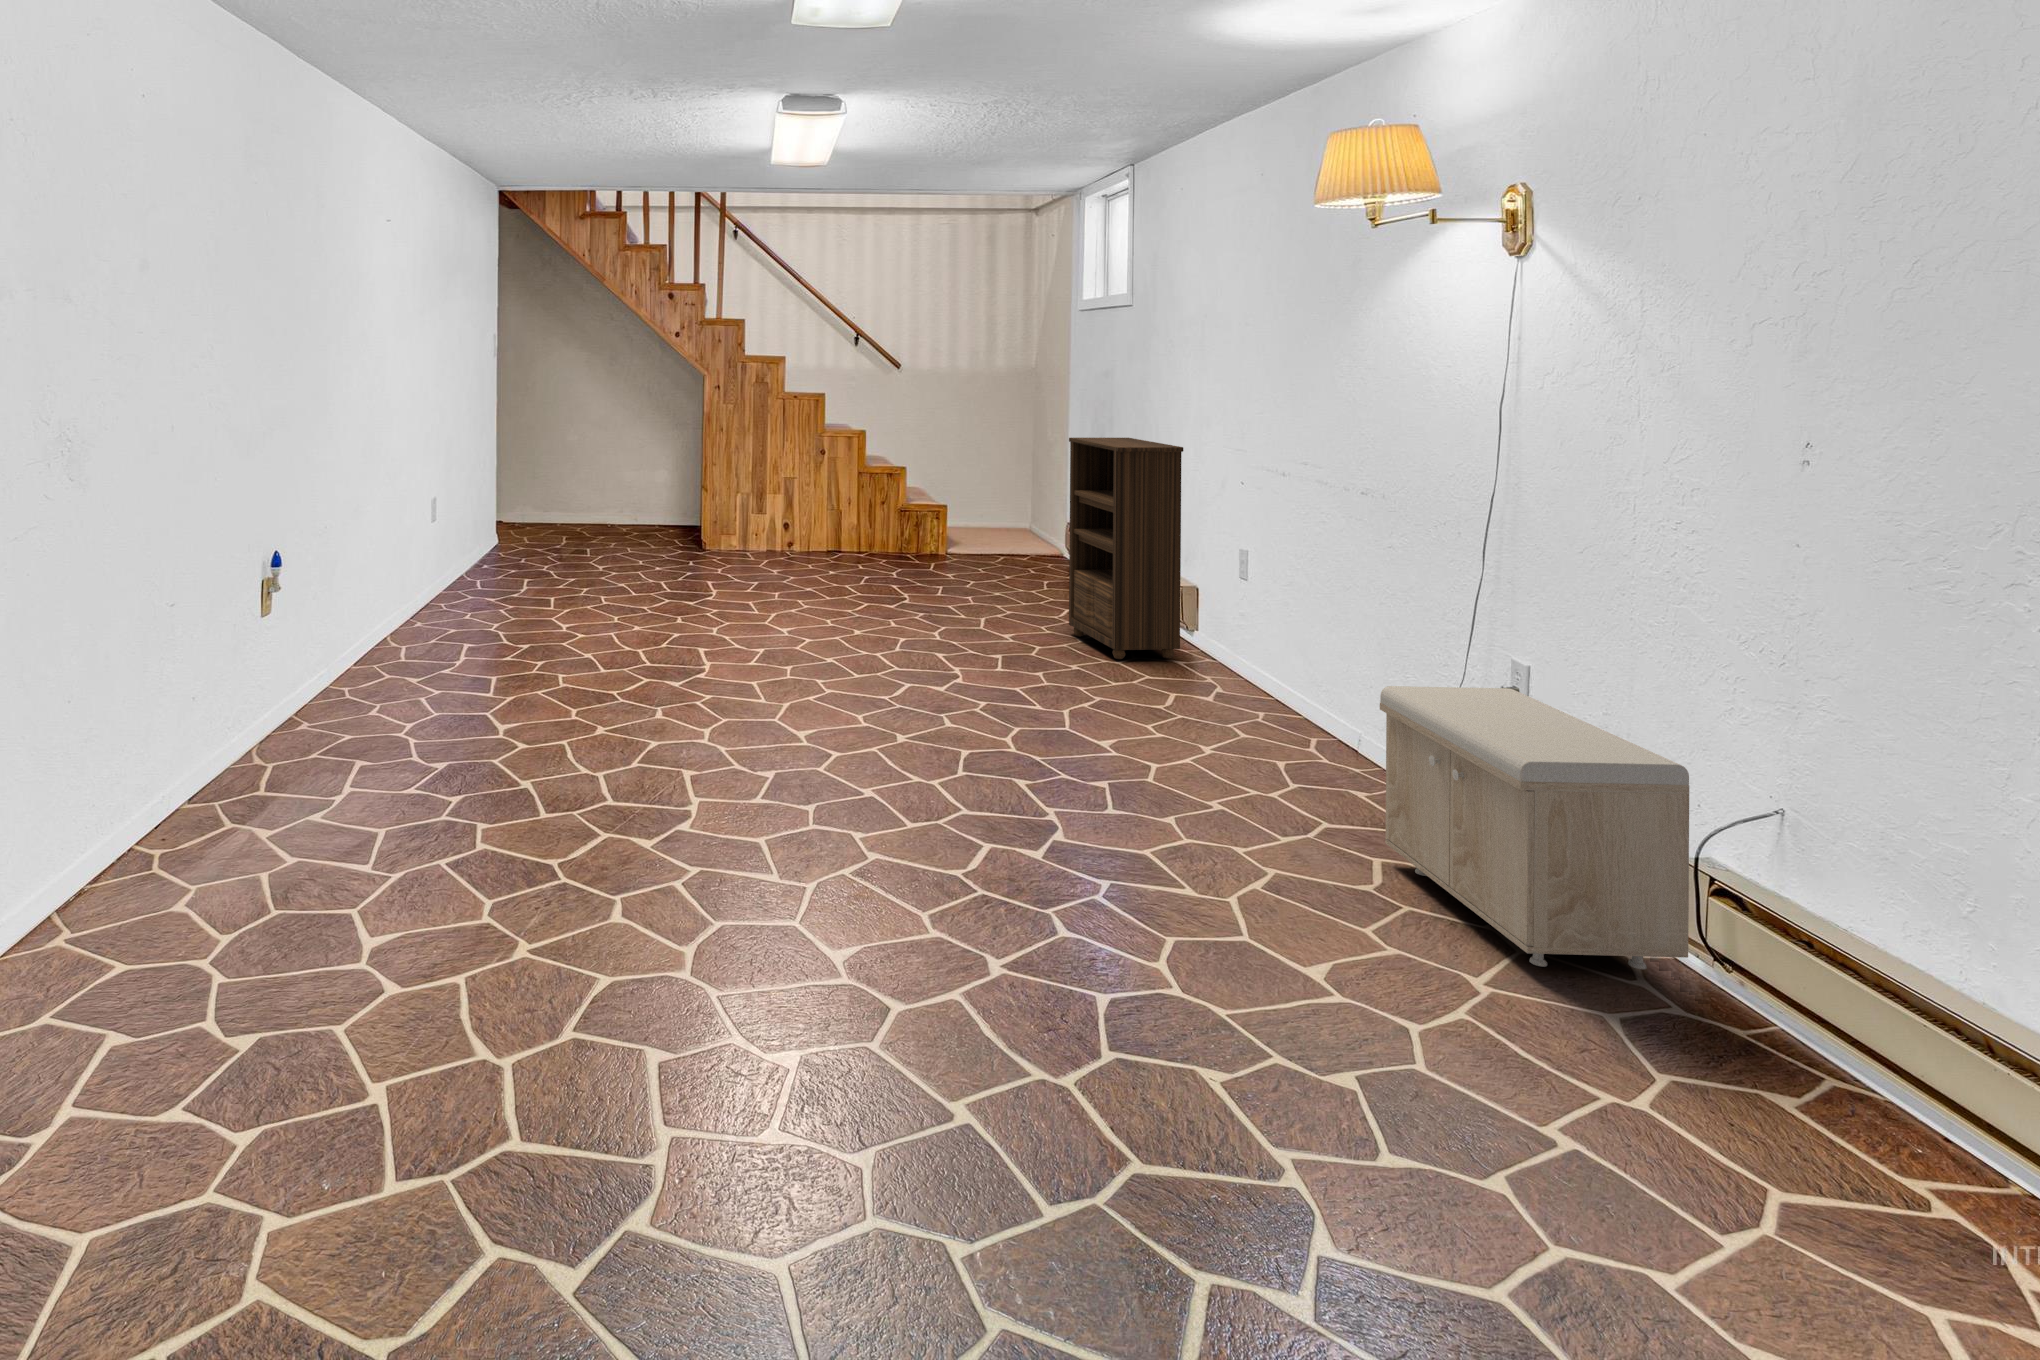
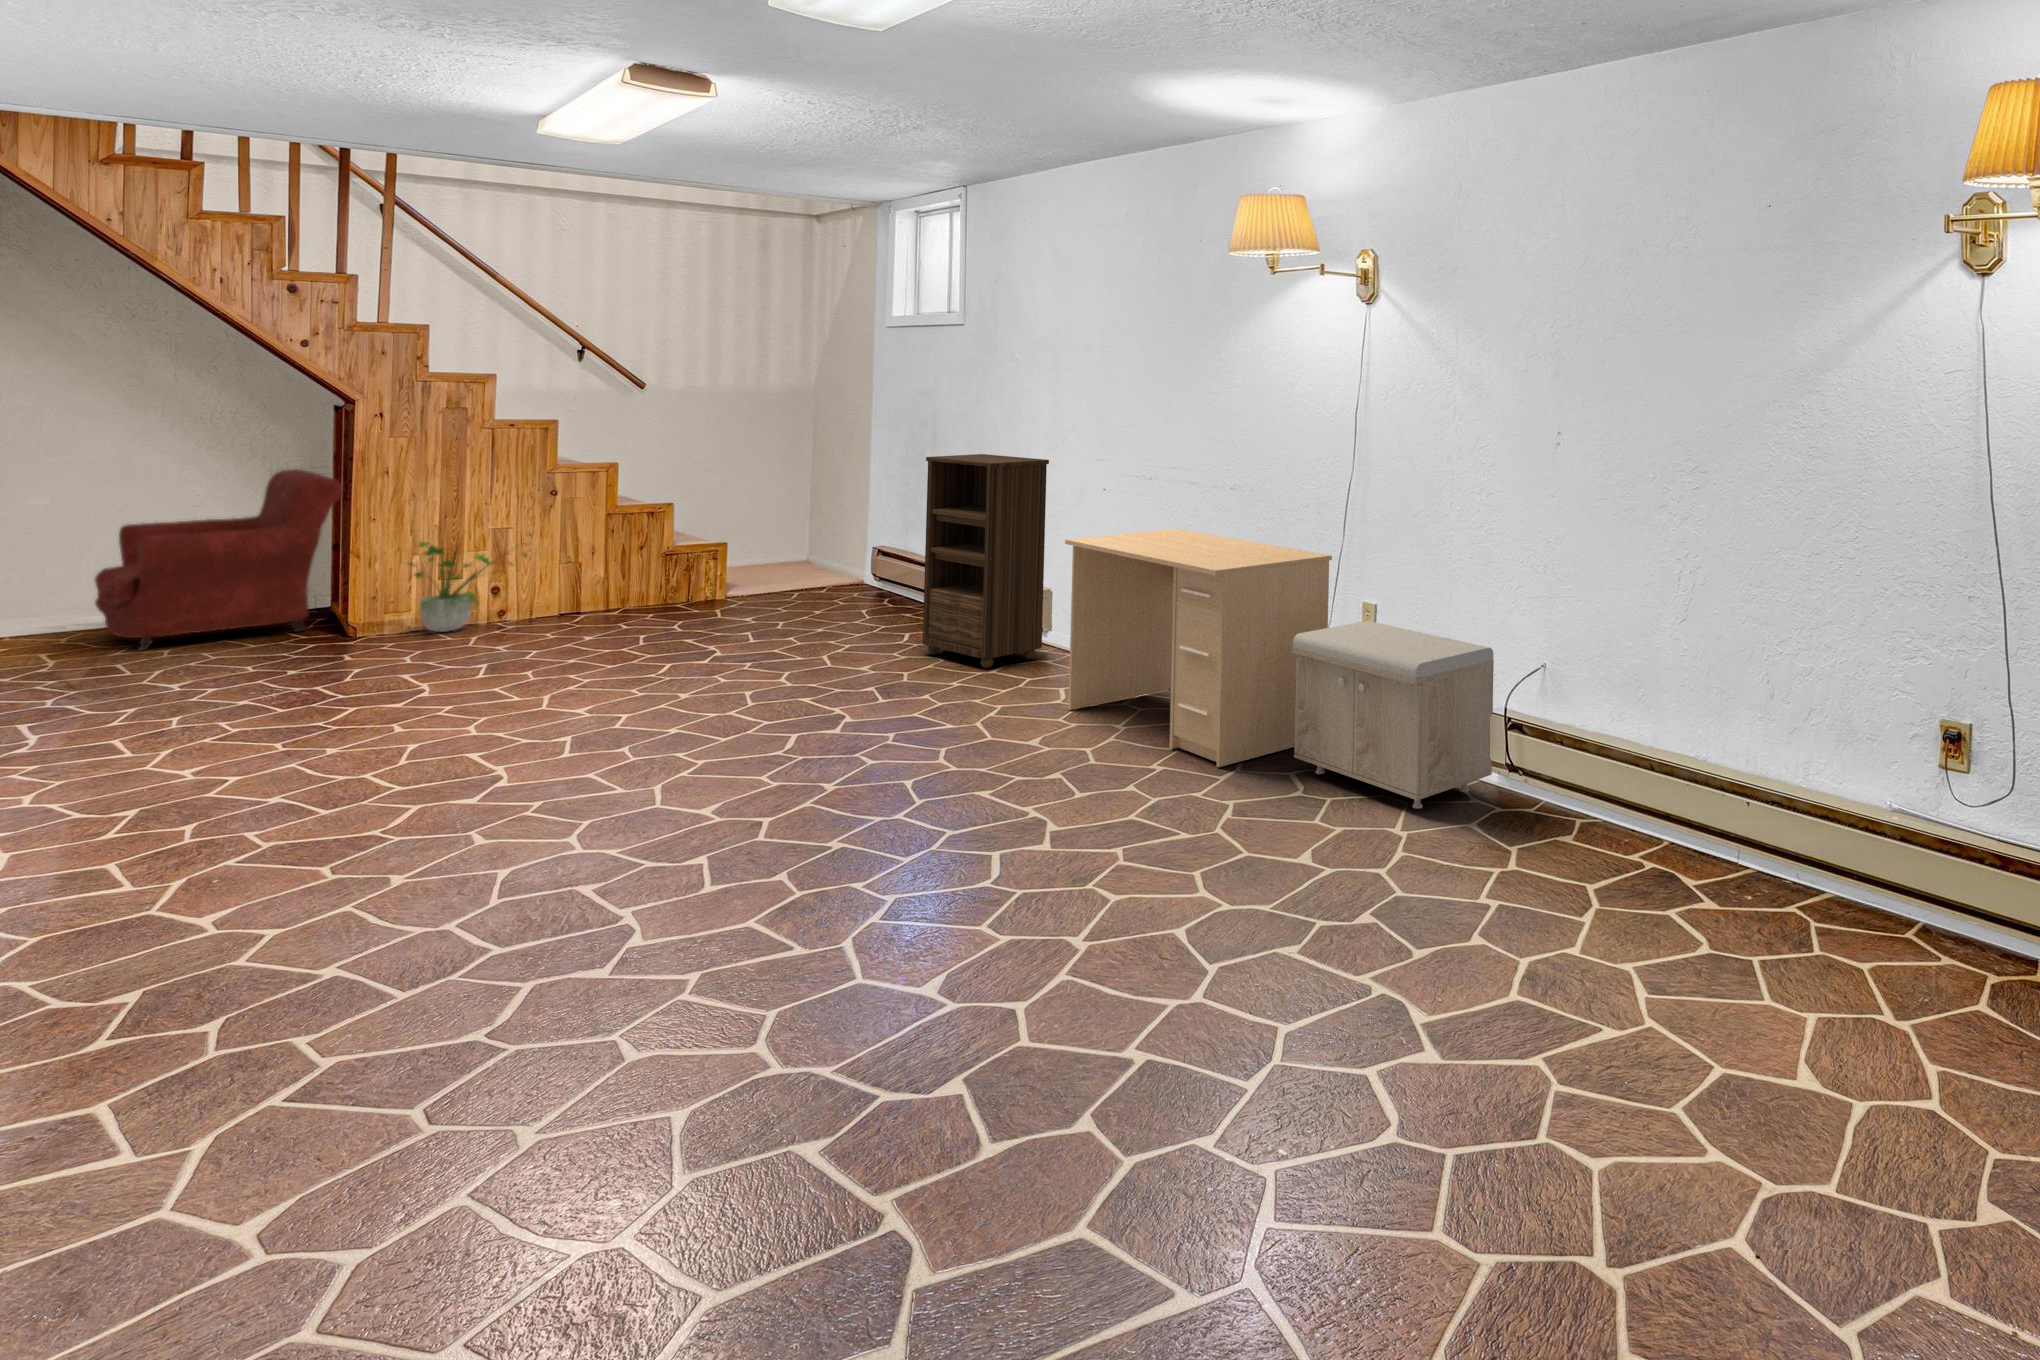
armchair: none [585,424,700,542] -> present [94,469,343,651]
potted plant: none [724,465,809,554] -> present [409,542,525,632]
desk: none [1160,534,1467,834] -> present [1065,529,1332,768]

